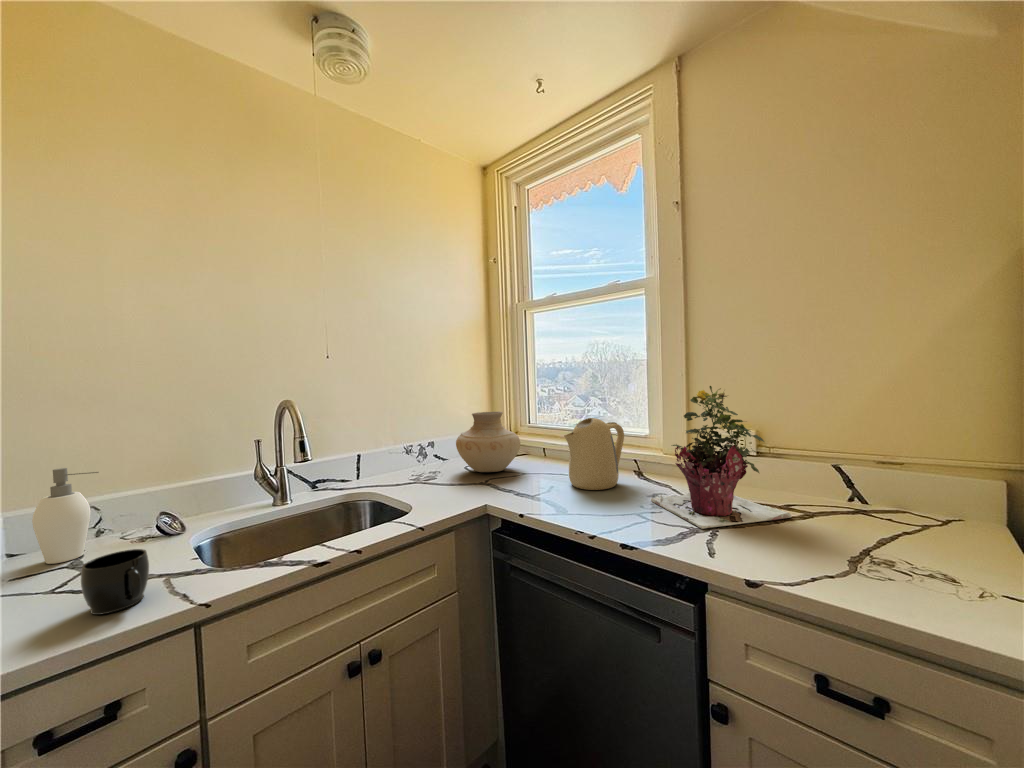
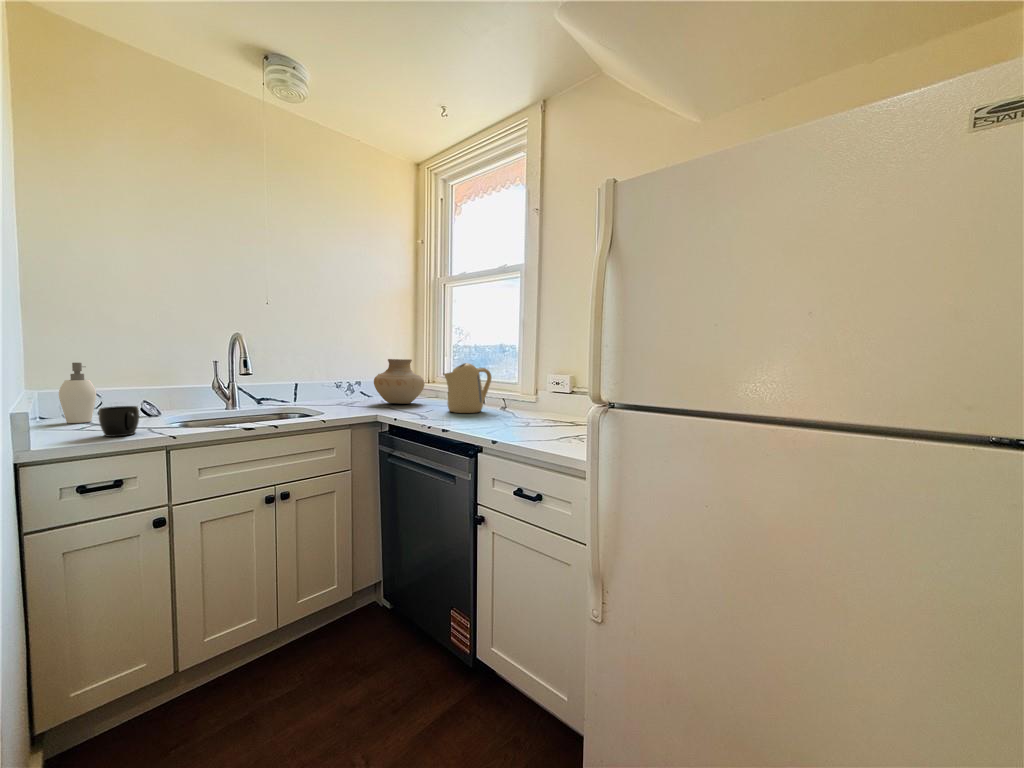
potted plant: present [651,386,791,529] -> none [492,340,567,427]

